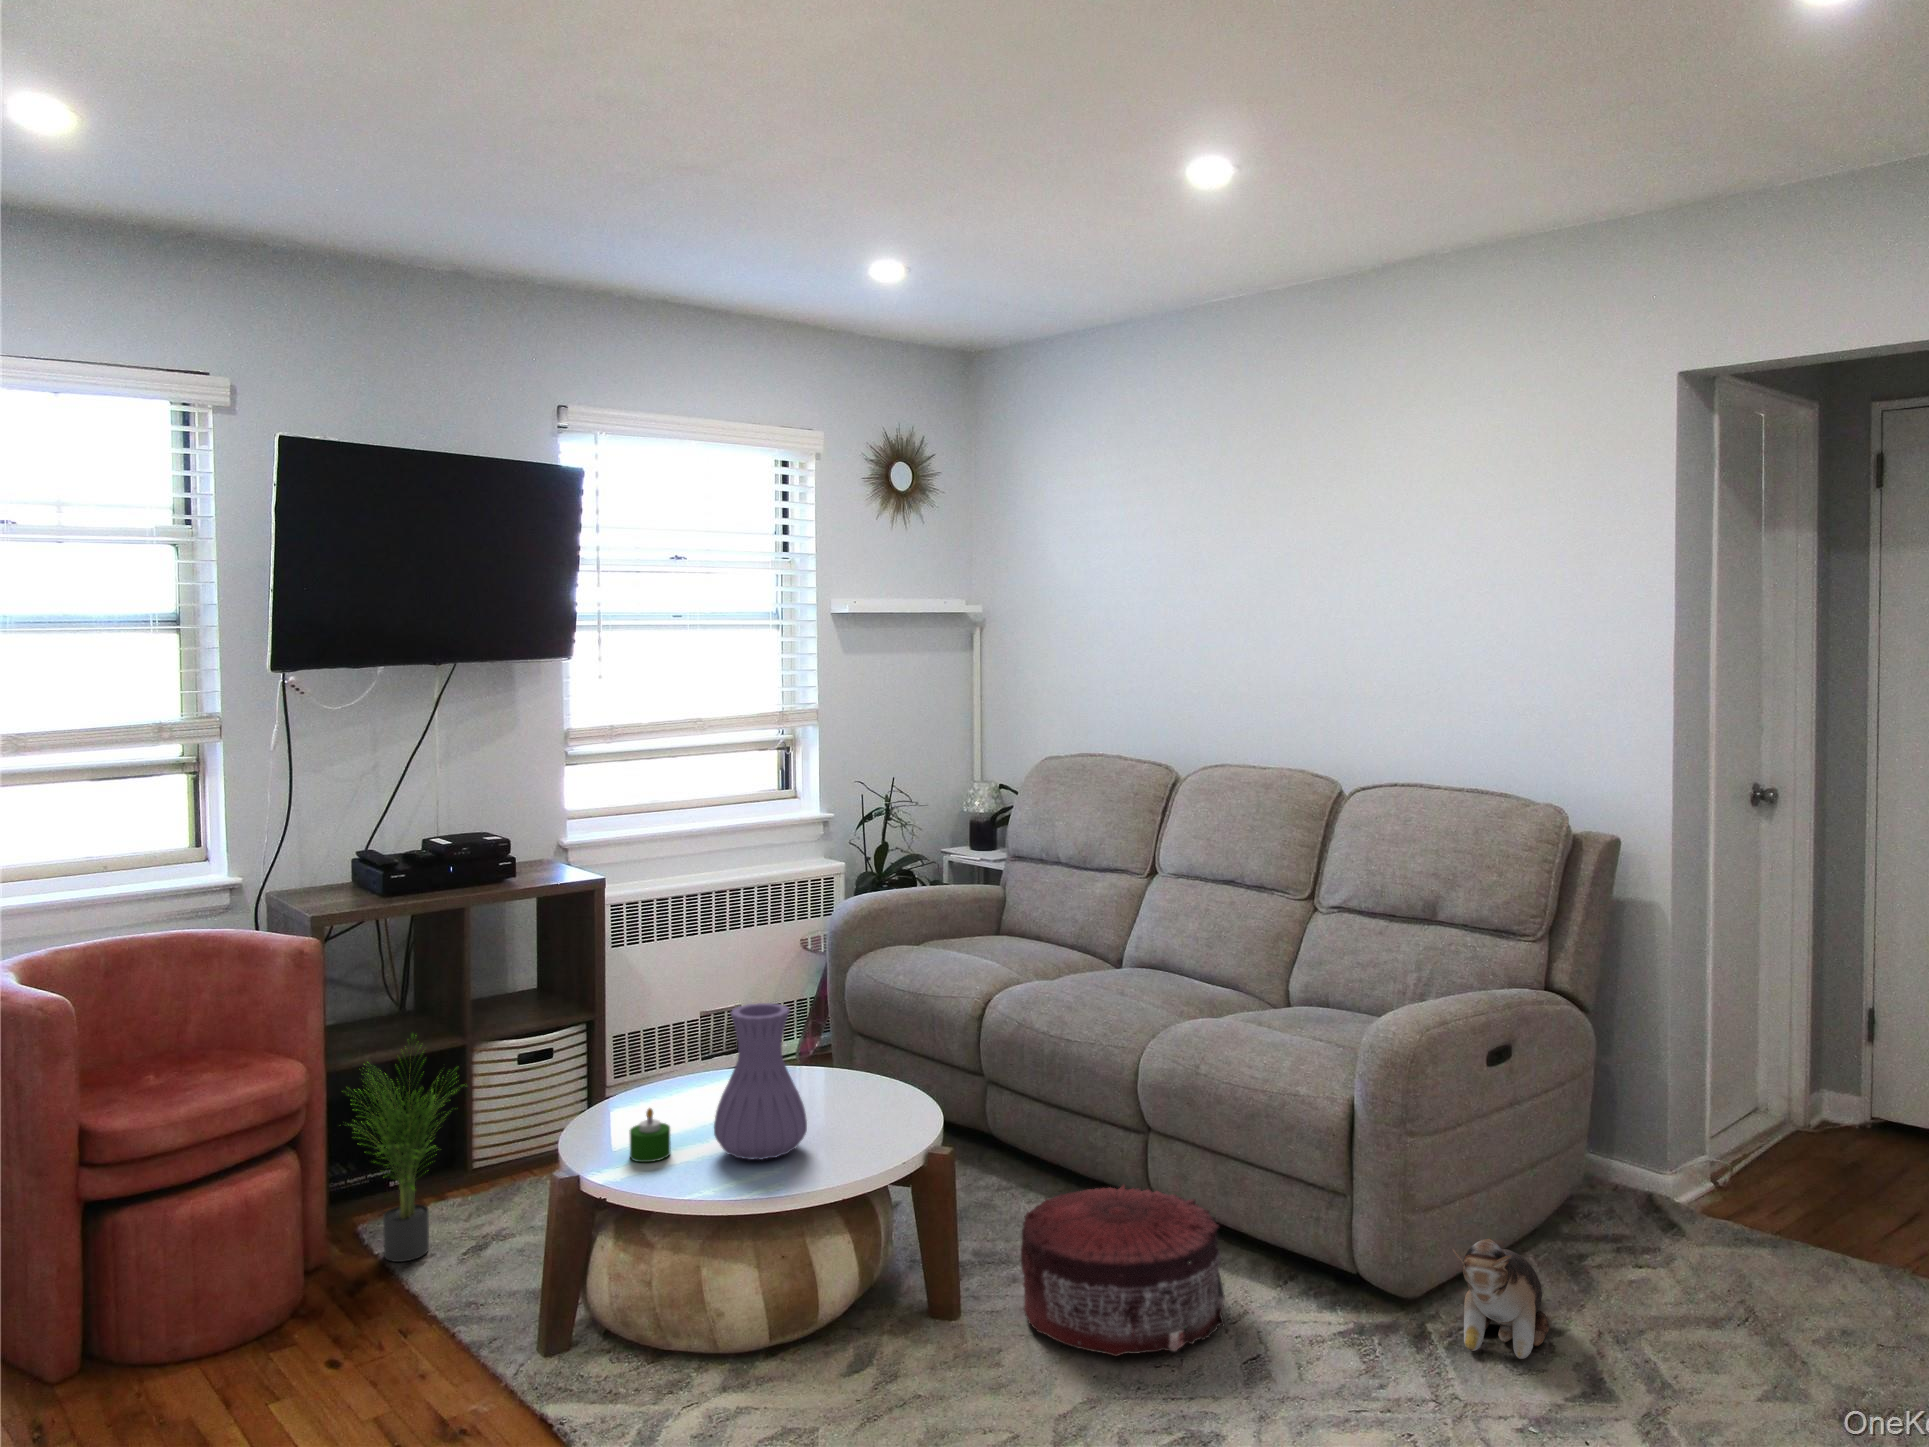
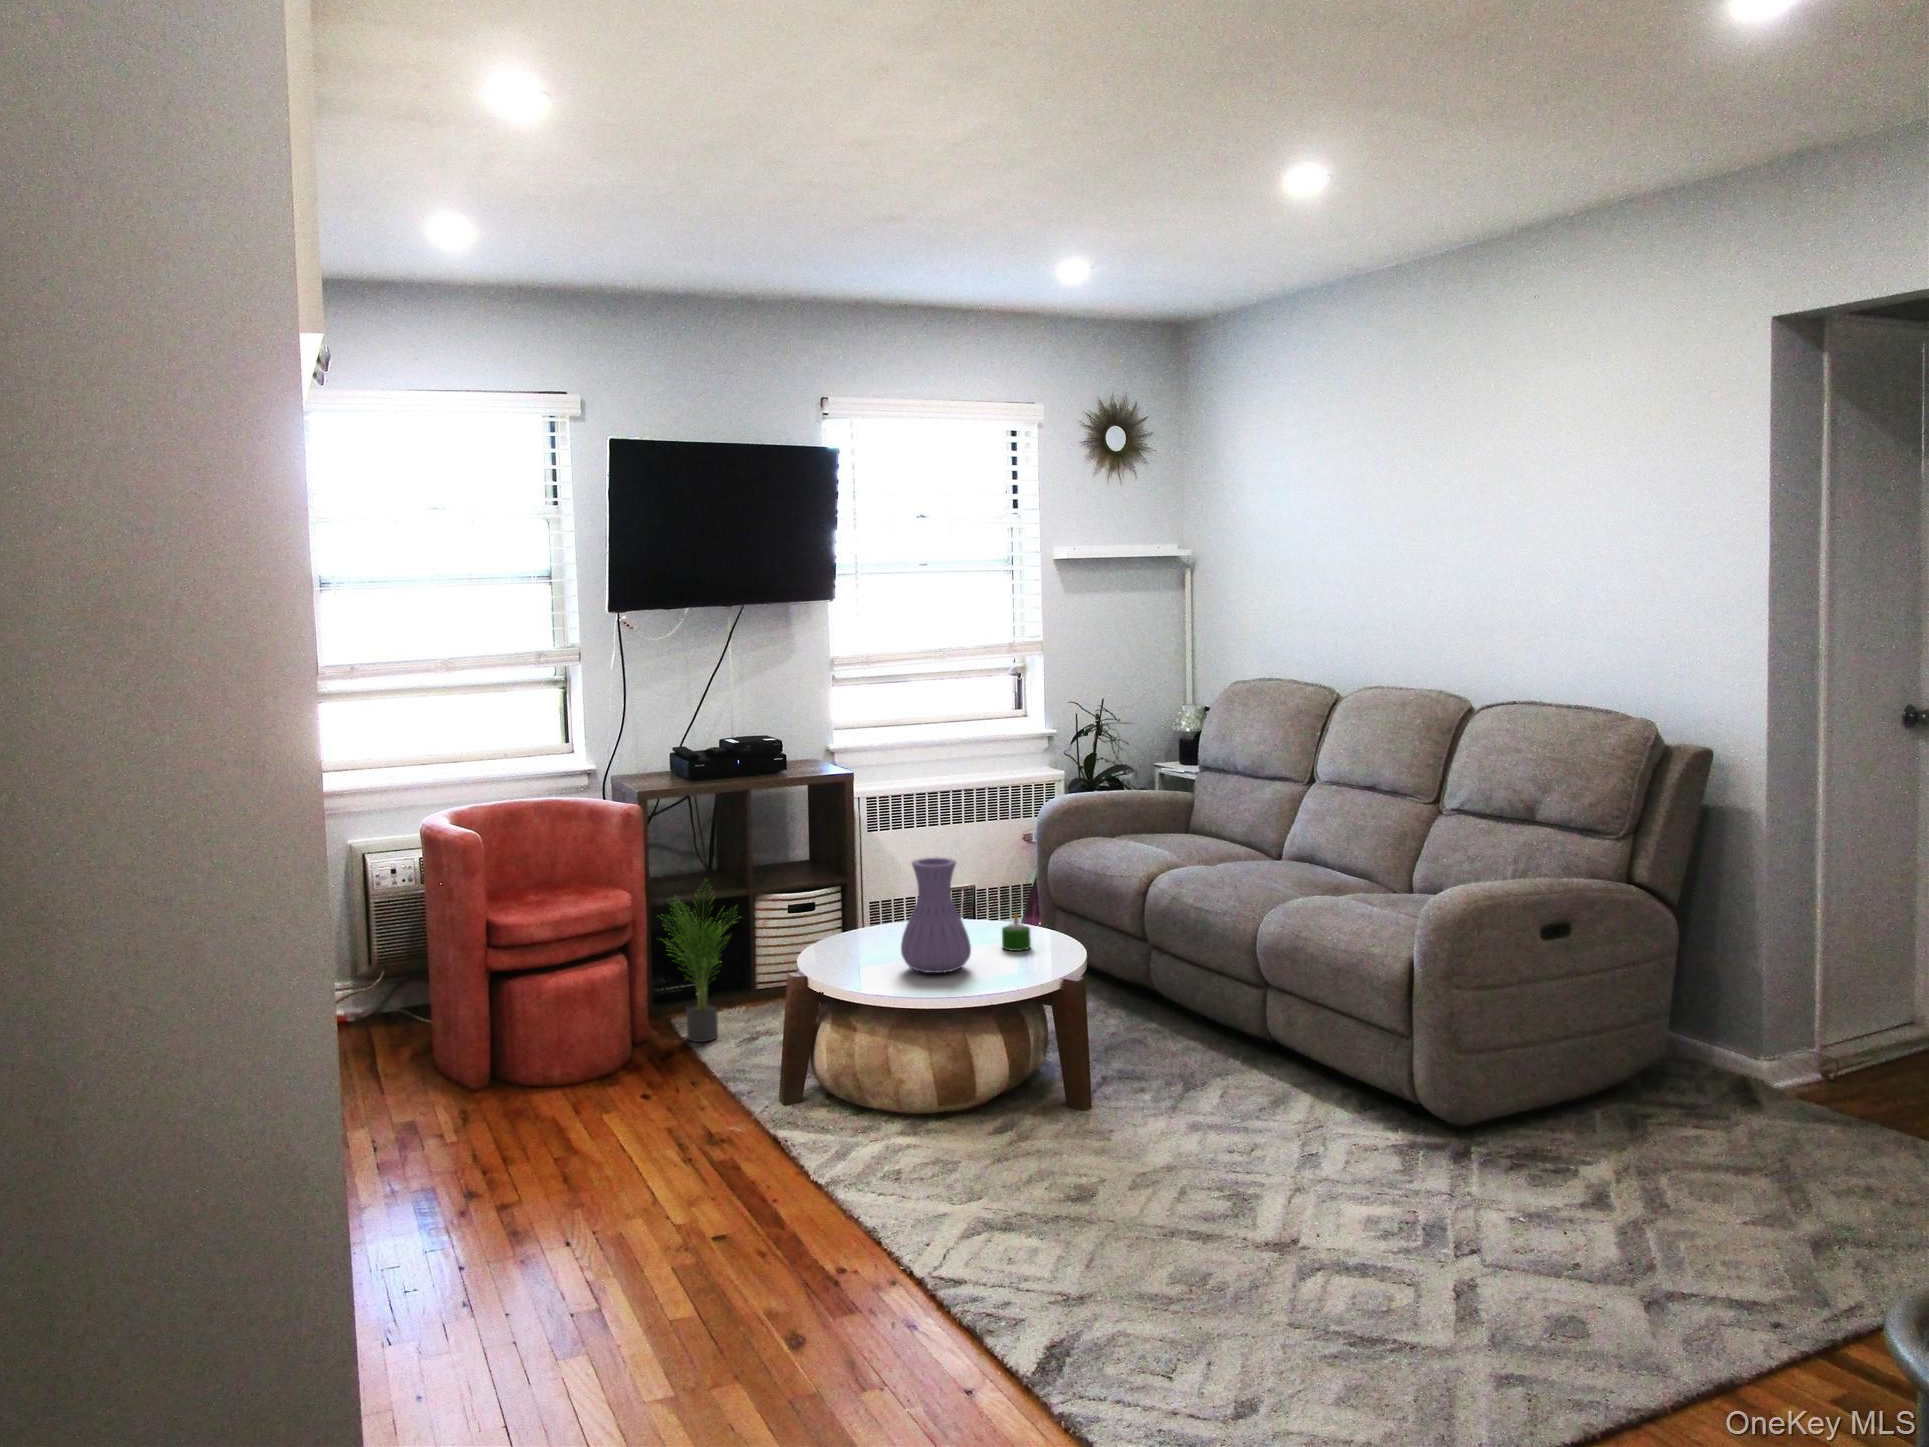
candle: present [630,1108,671,1162] -> present [1002,914,1031,951]
pouf: present [1021,1186,1225,1356] -> none [1138,1022,1305,1147]
plush toy: present [1453,1239,1549,1359] -> none [1489,1077,1596,1181]

